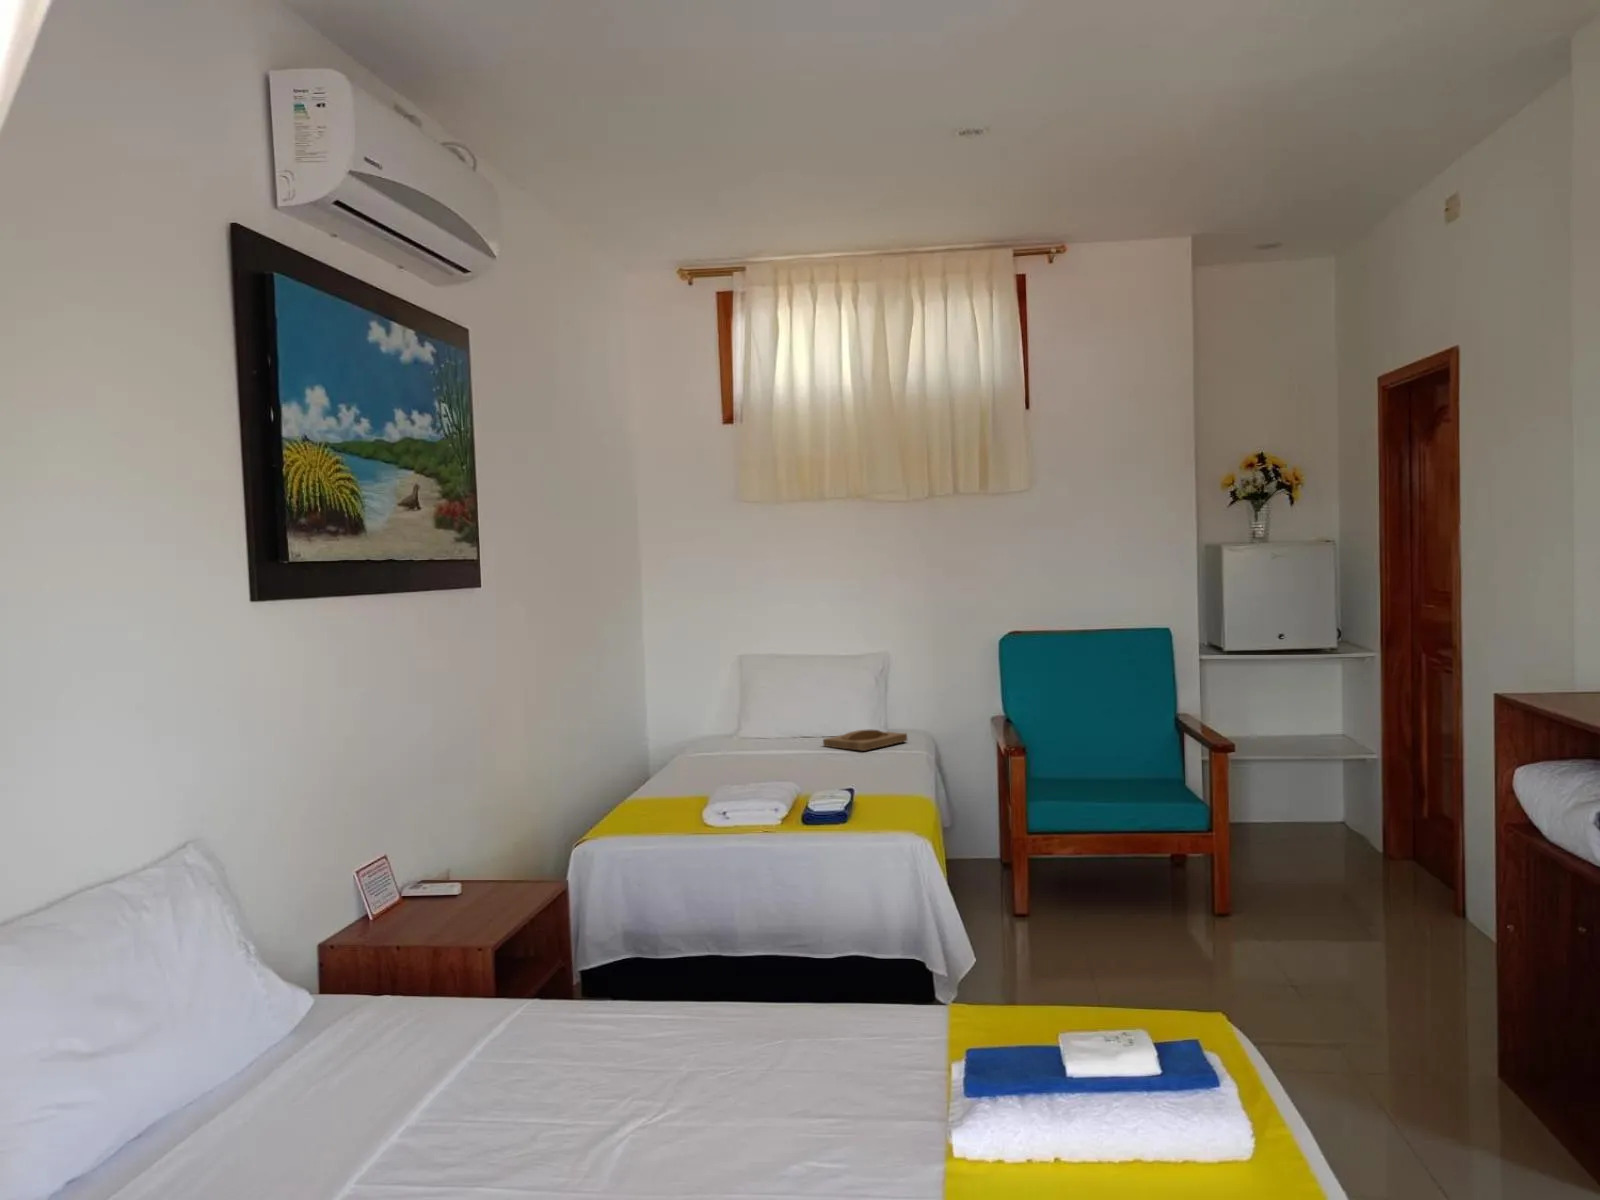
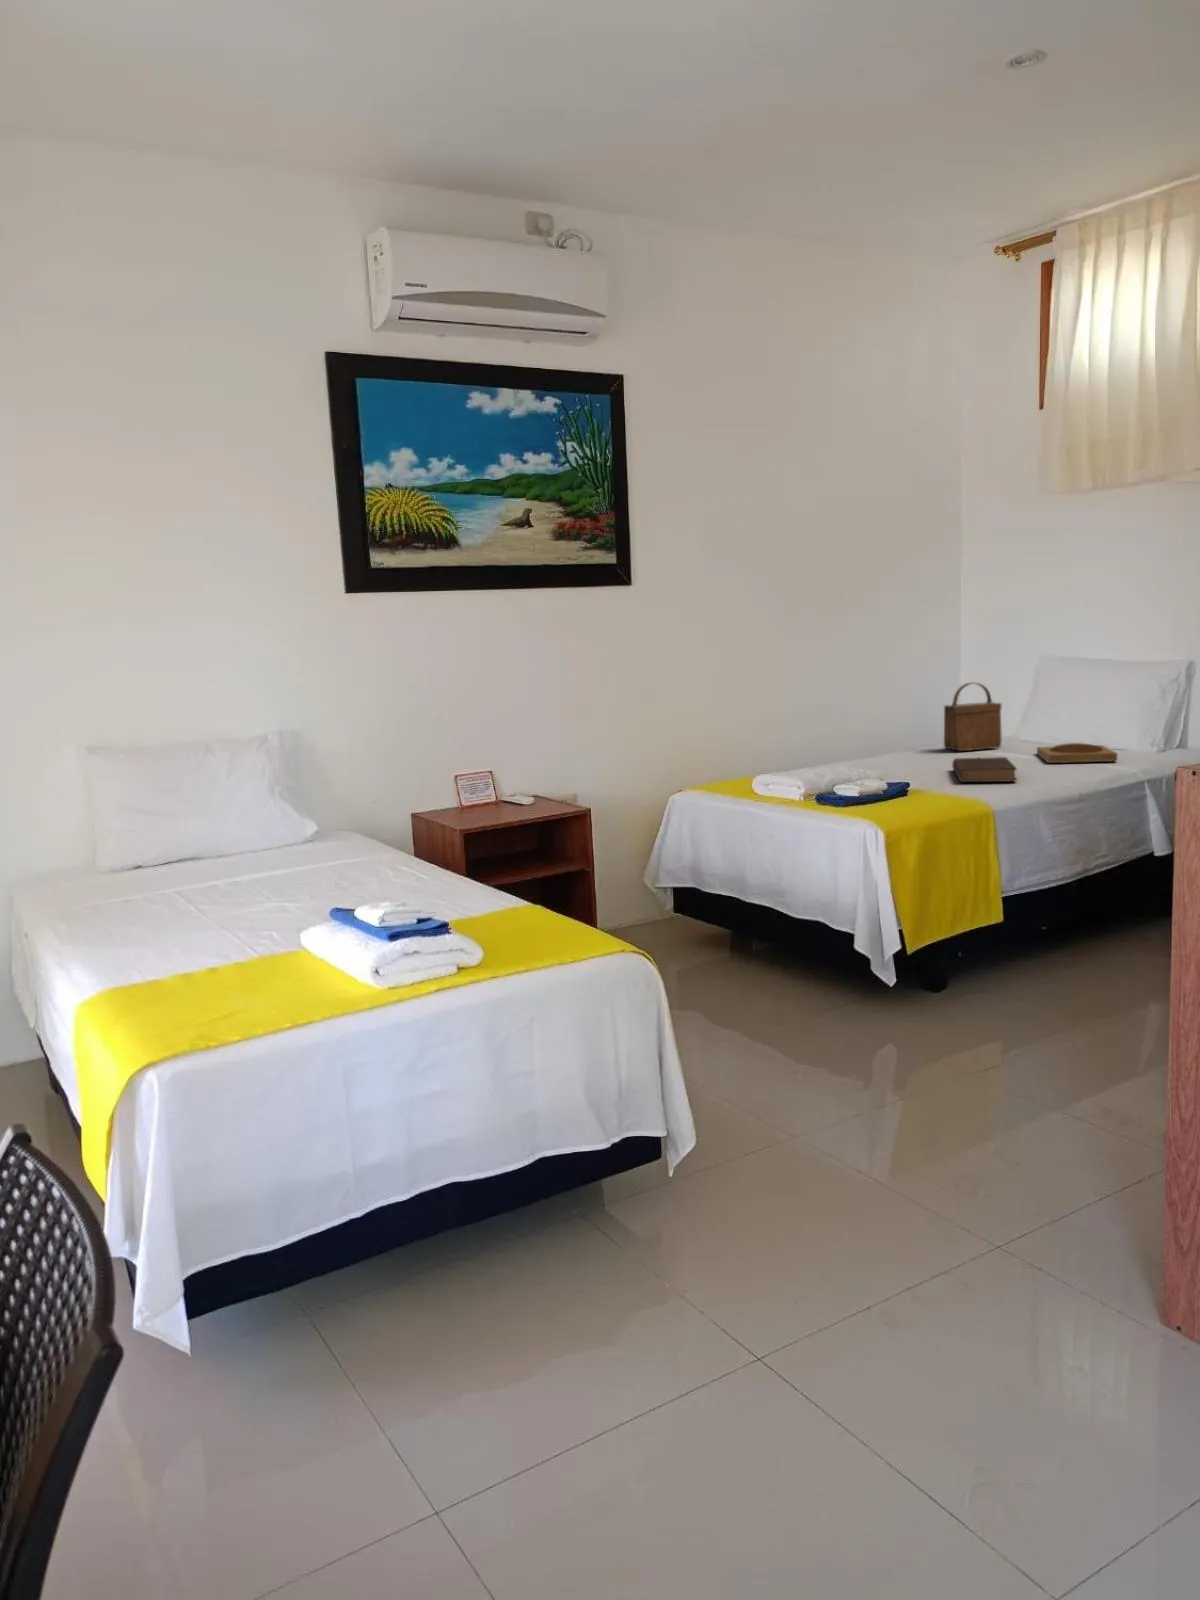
handbag: none [731,683,779,755] -> present [944,683,1001,751]
book: none [810,750,900,777] -> present [952,757,1017,782]

